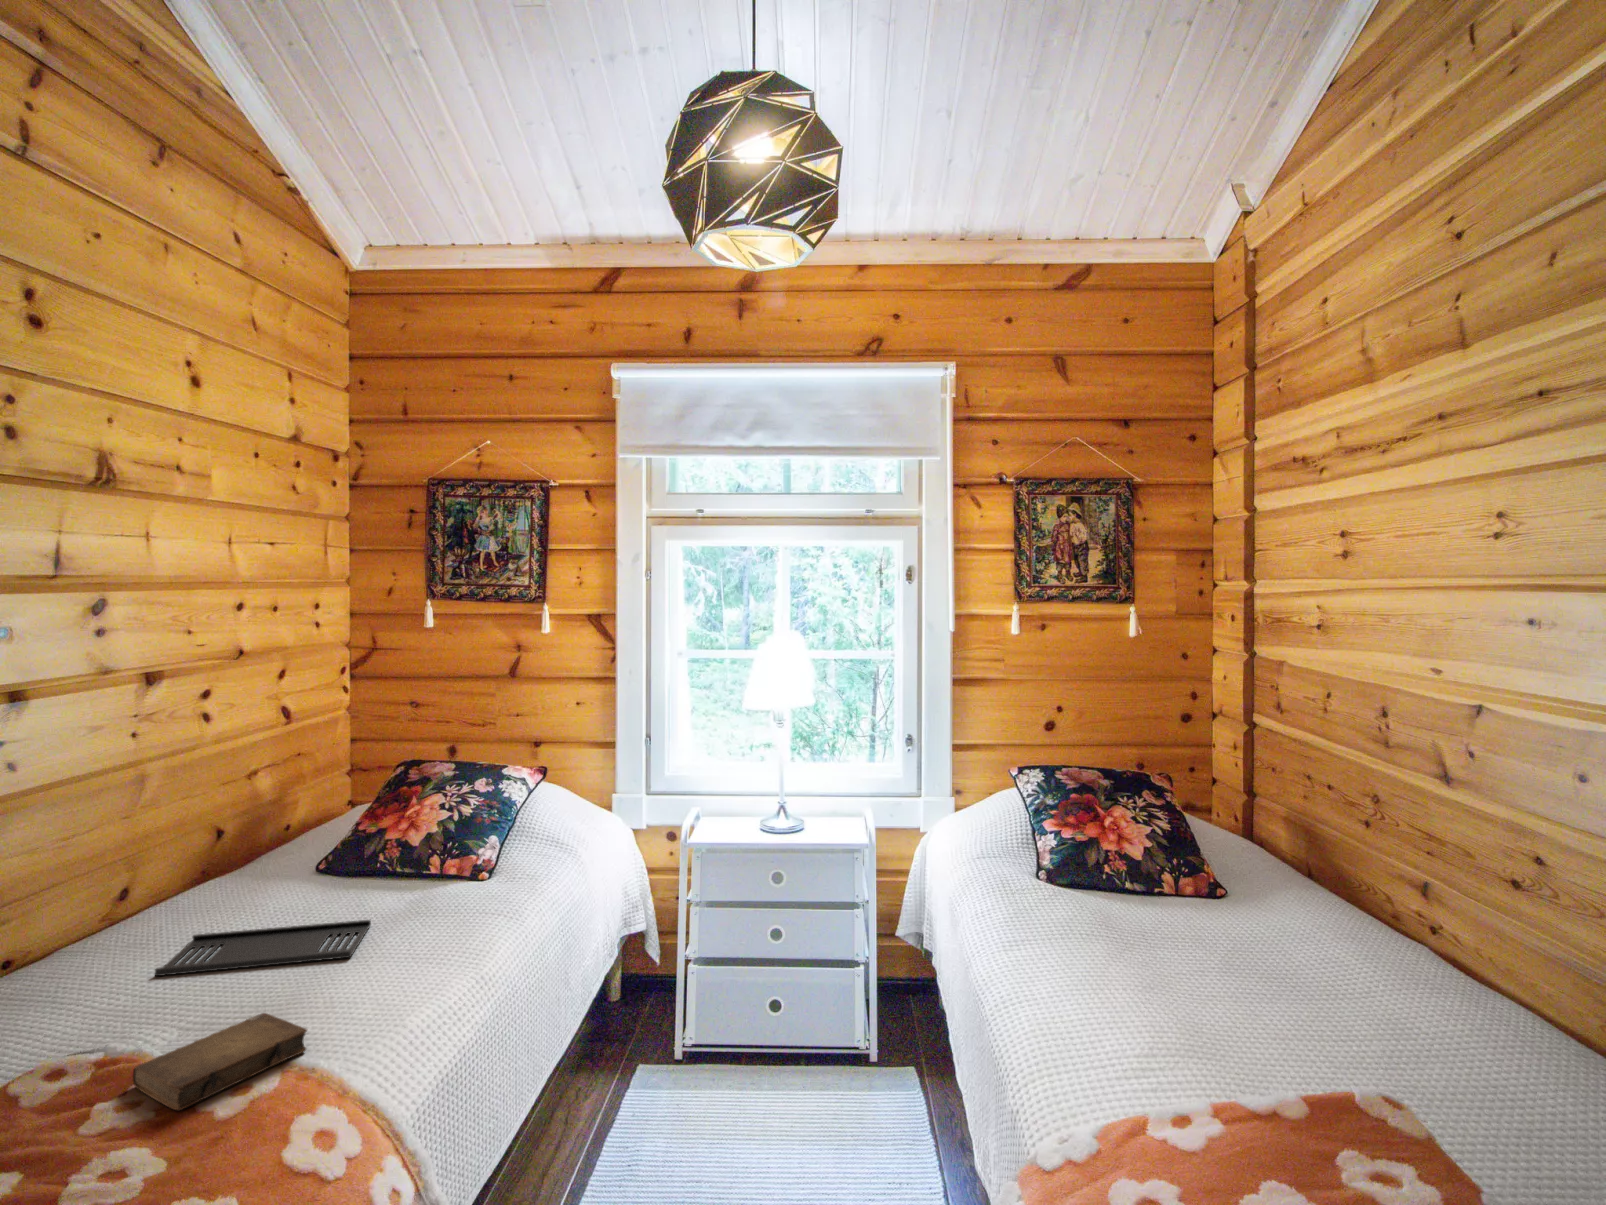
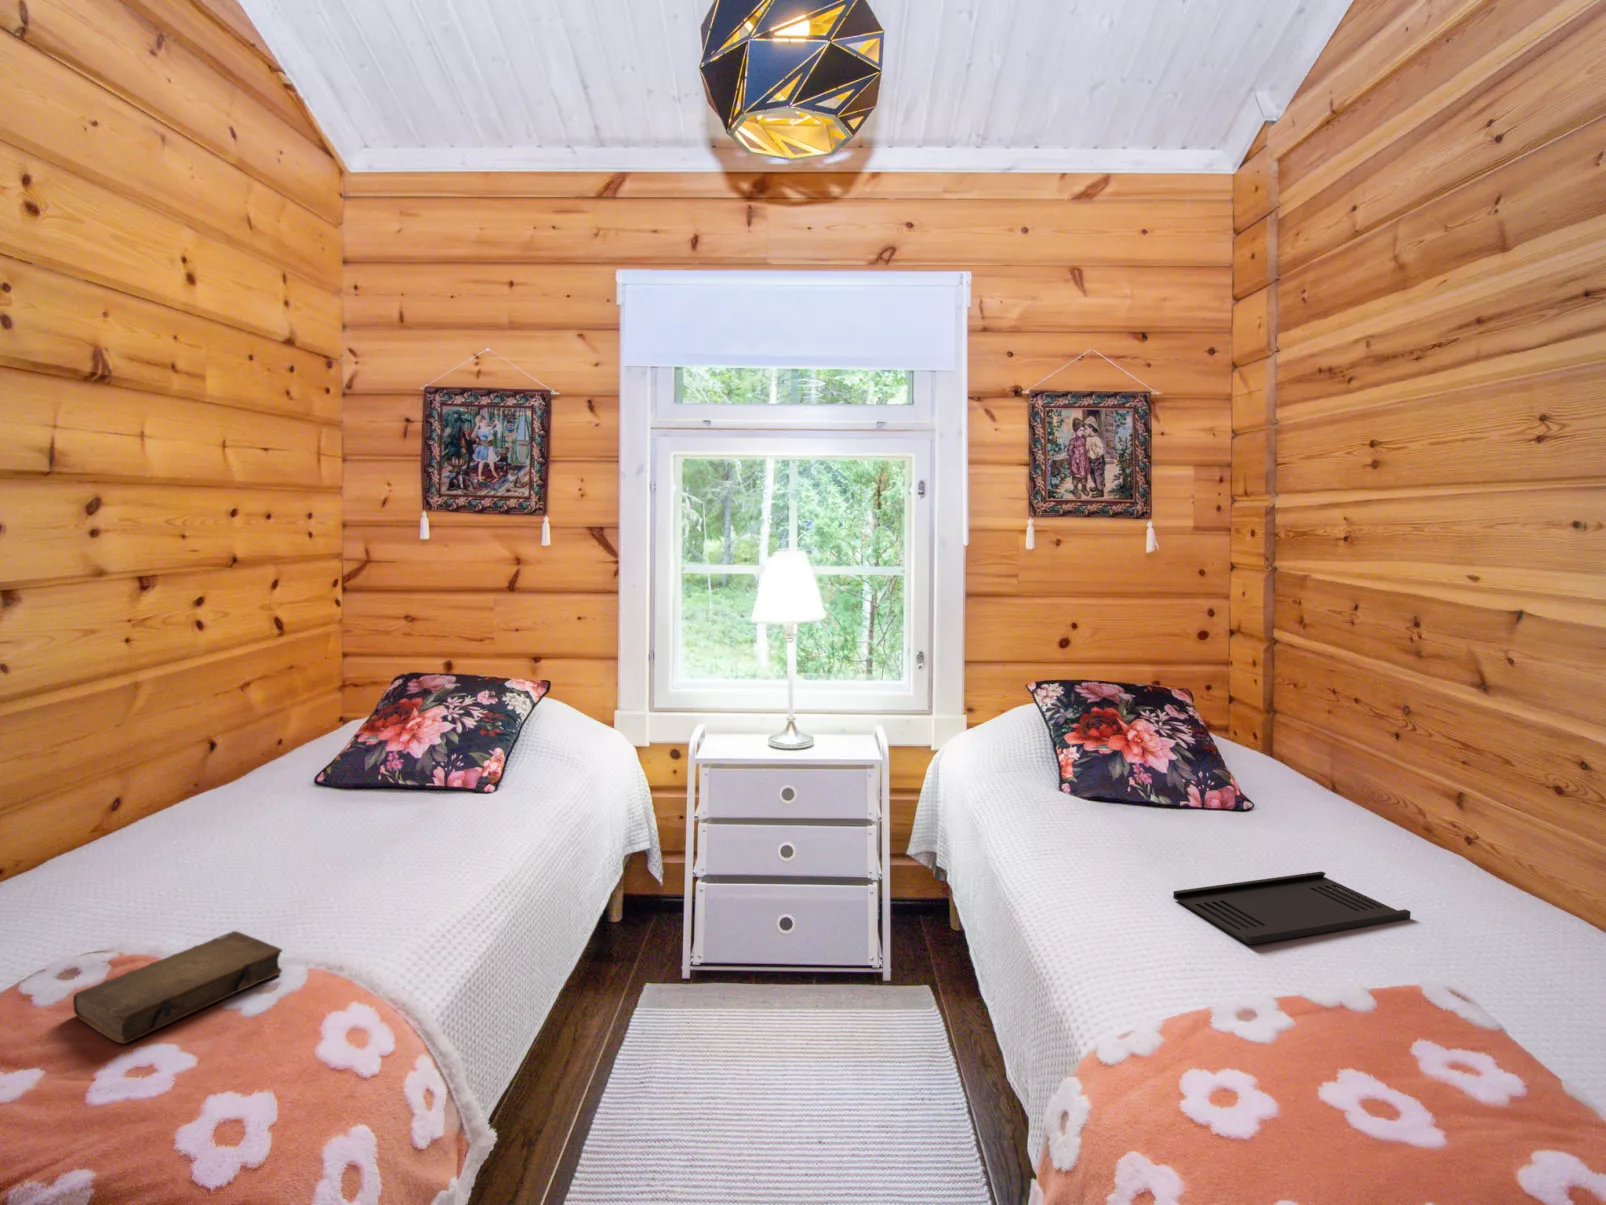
tray: present [155,920,371,976] -> present [1173,871,1411,945]

